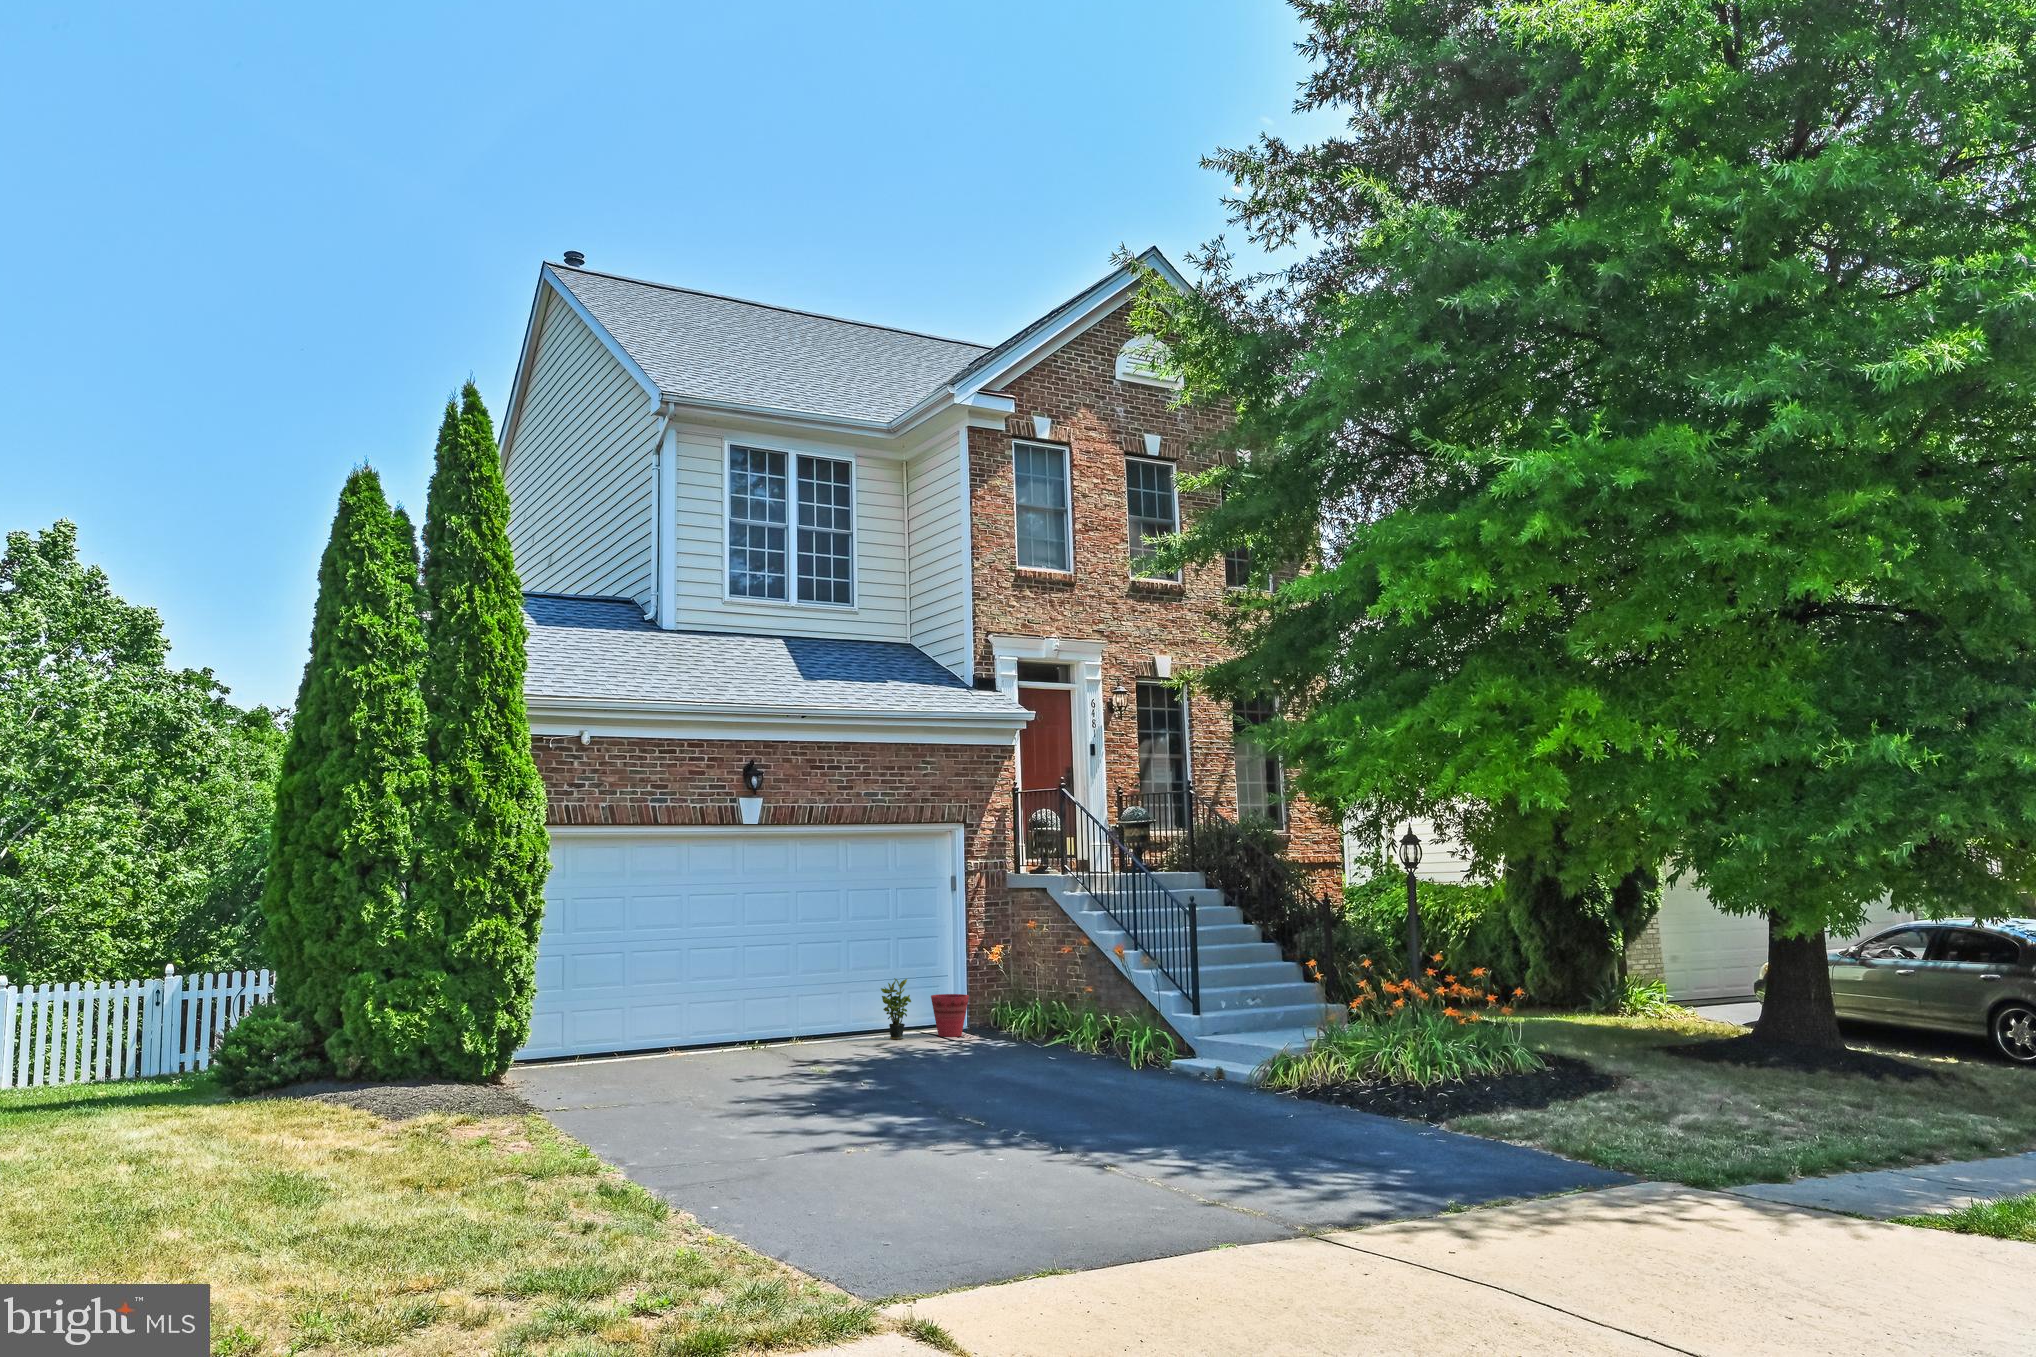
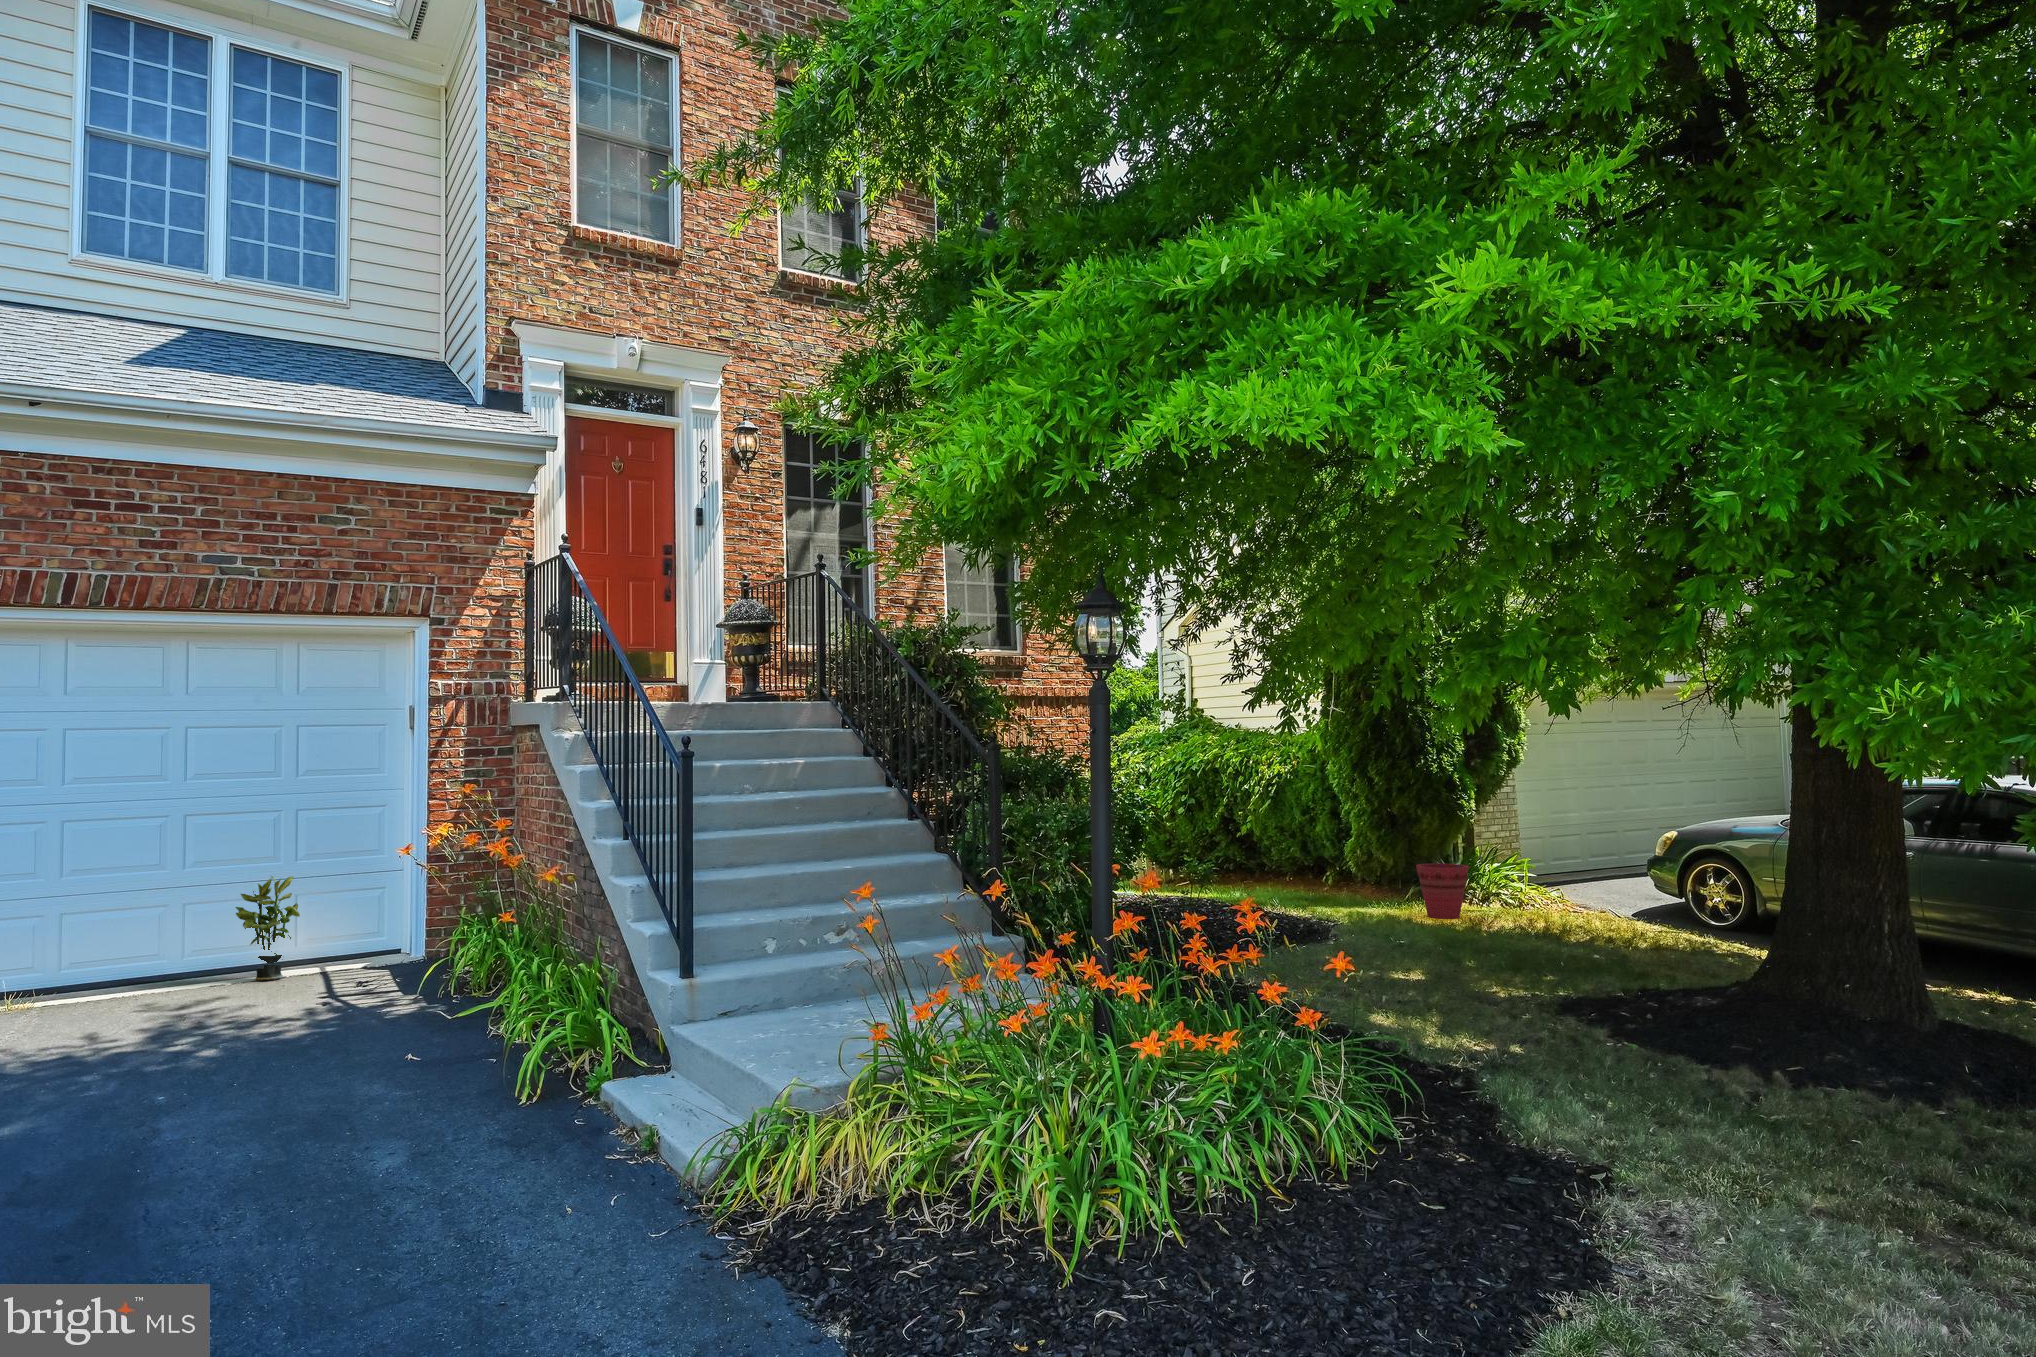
bucket: present [931,994,969,1037] -> present [1416,863,1469,919]

